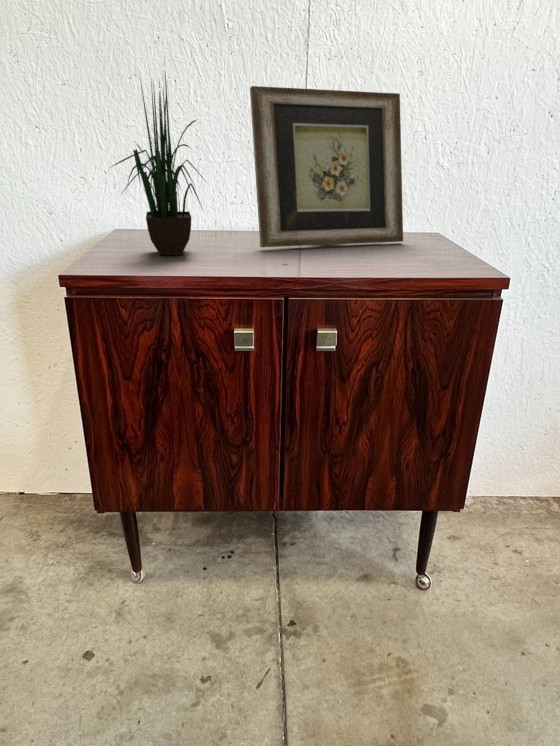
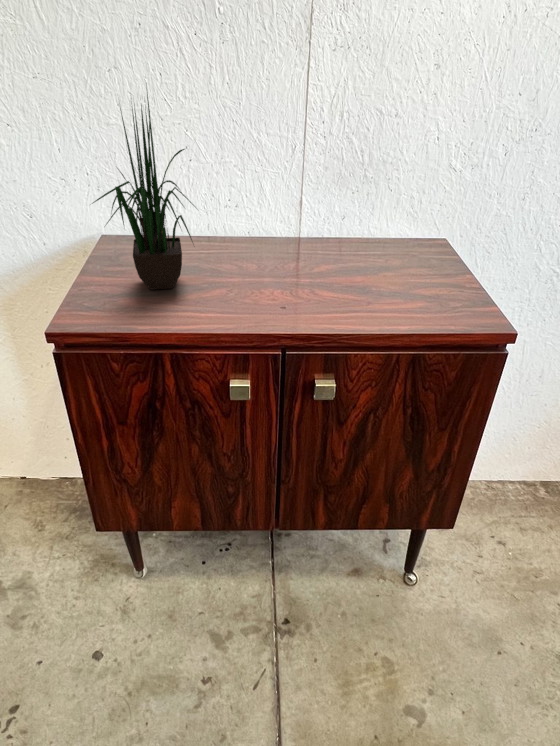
picture frame: present [250,86,403,247] -> none [244,96,413,275]

